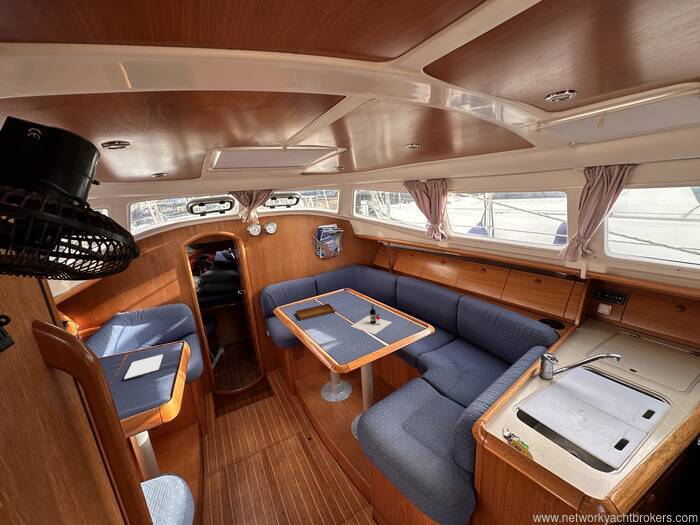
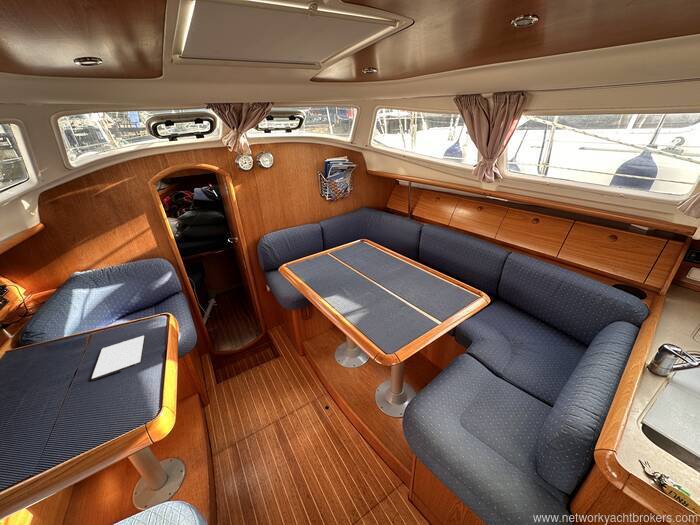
tray: present [296,301,335,320] -> none [308,257,357,283]
wine bottle: present [351,305,392,334] -> none [382,266,433,305]

